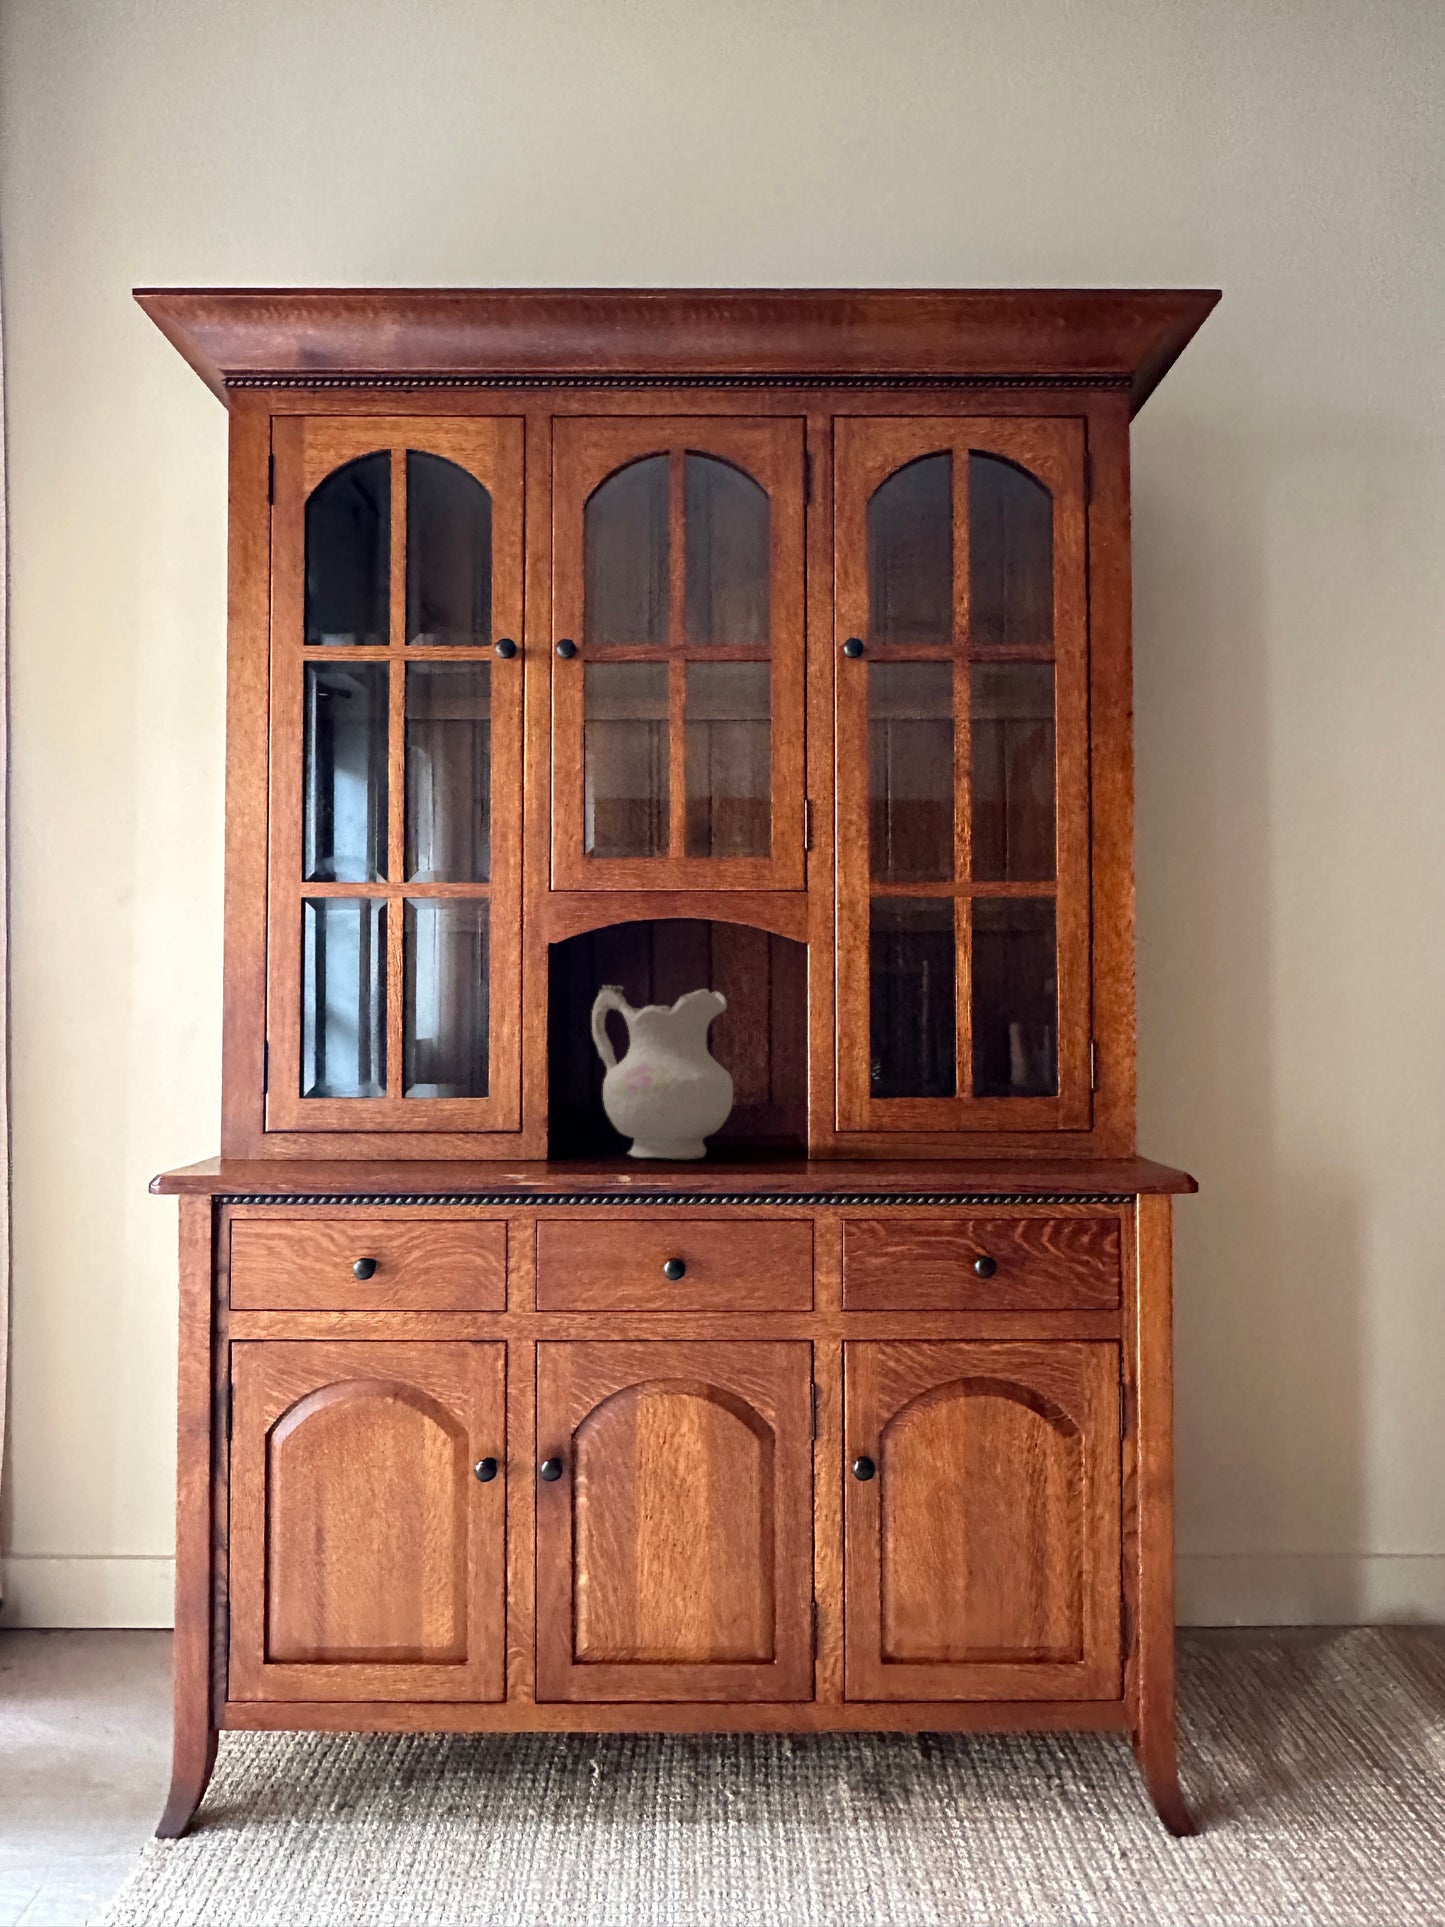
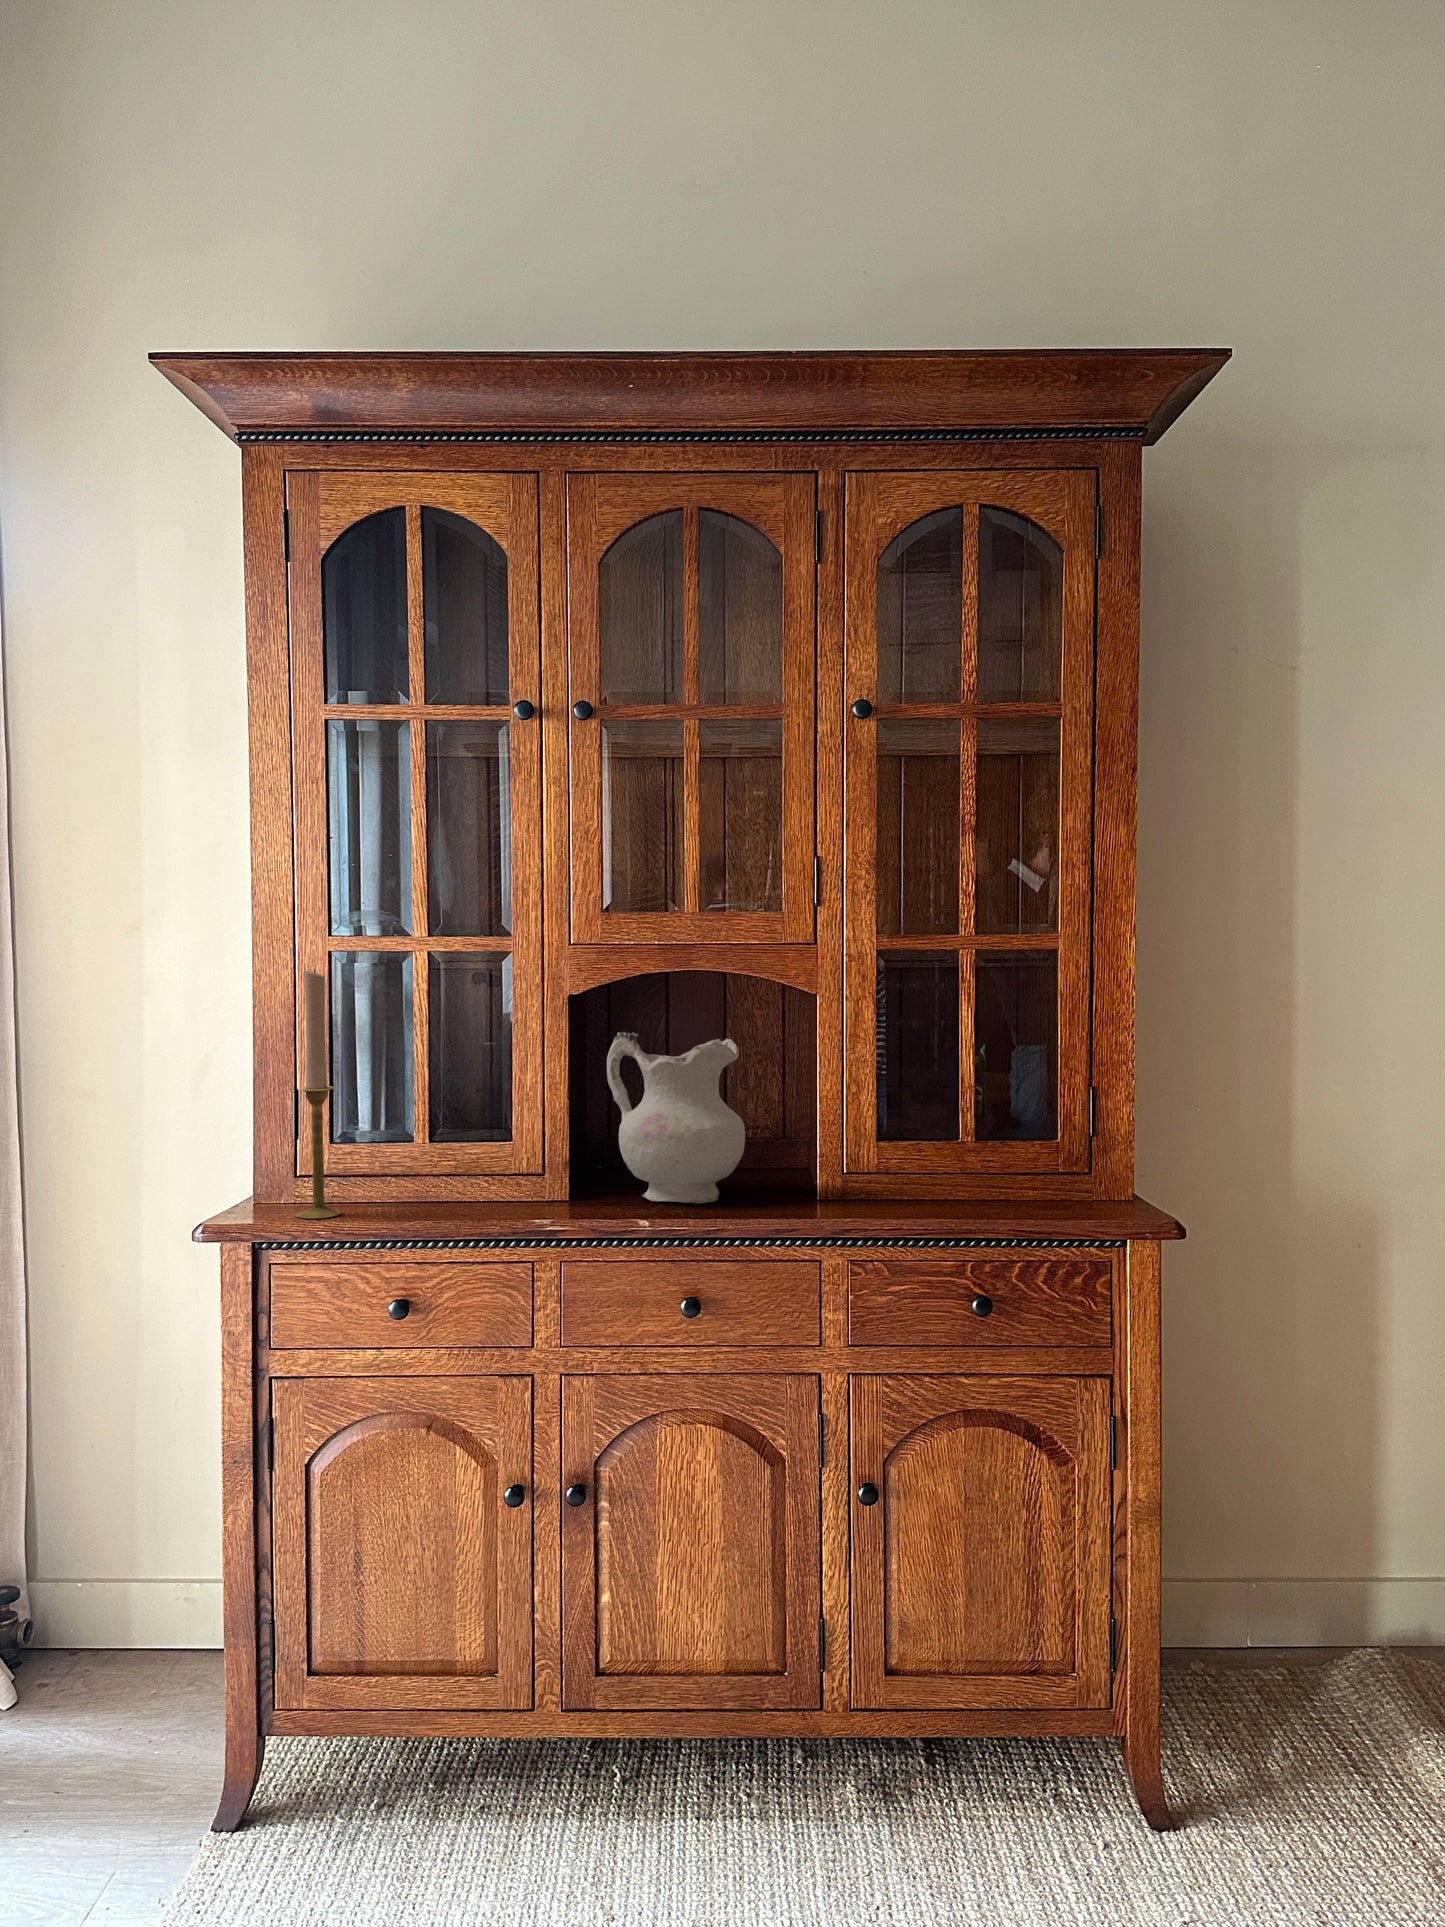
candlestick: none [261,910,308,1171] -> present [297,969,341,1218]

